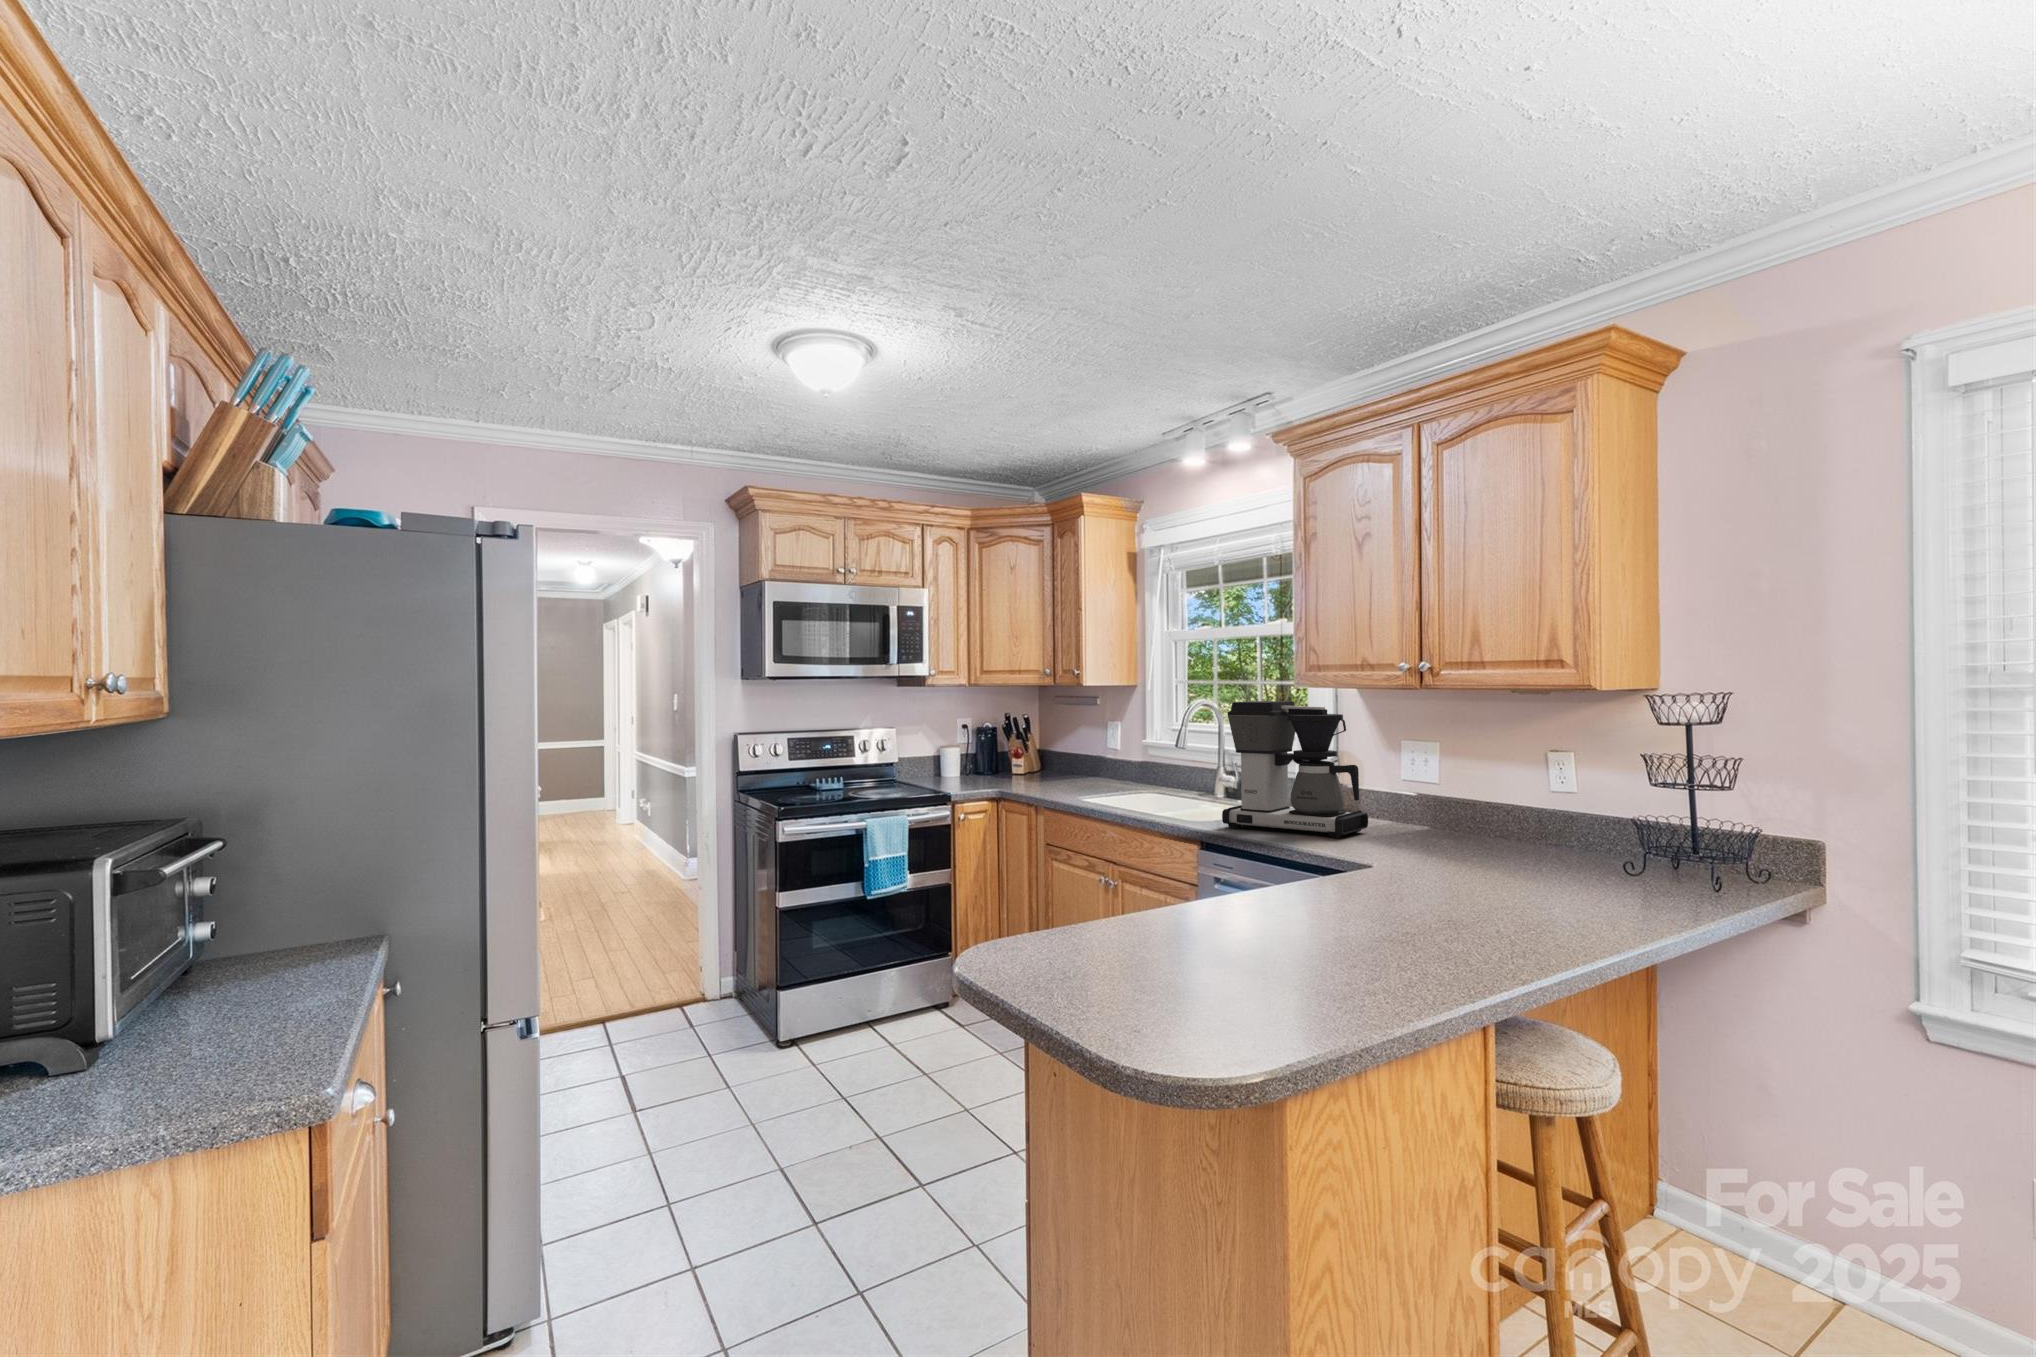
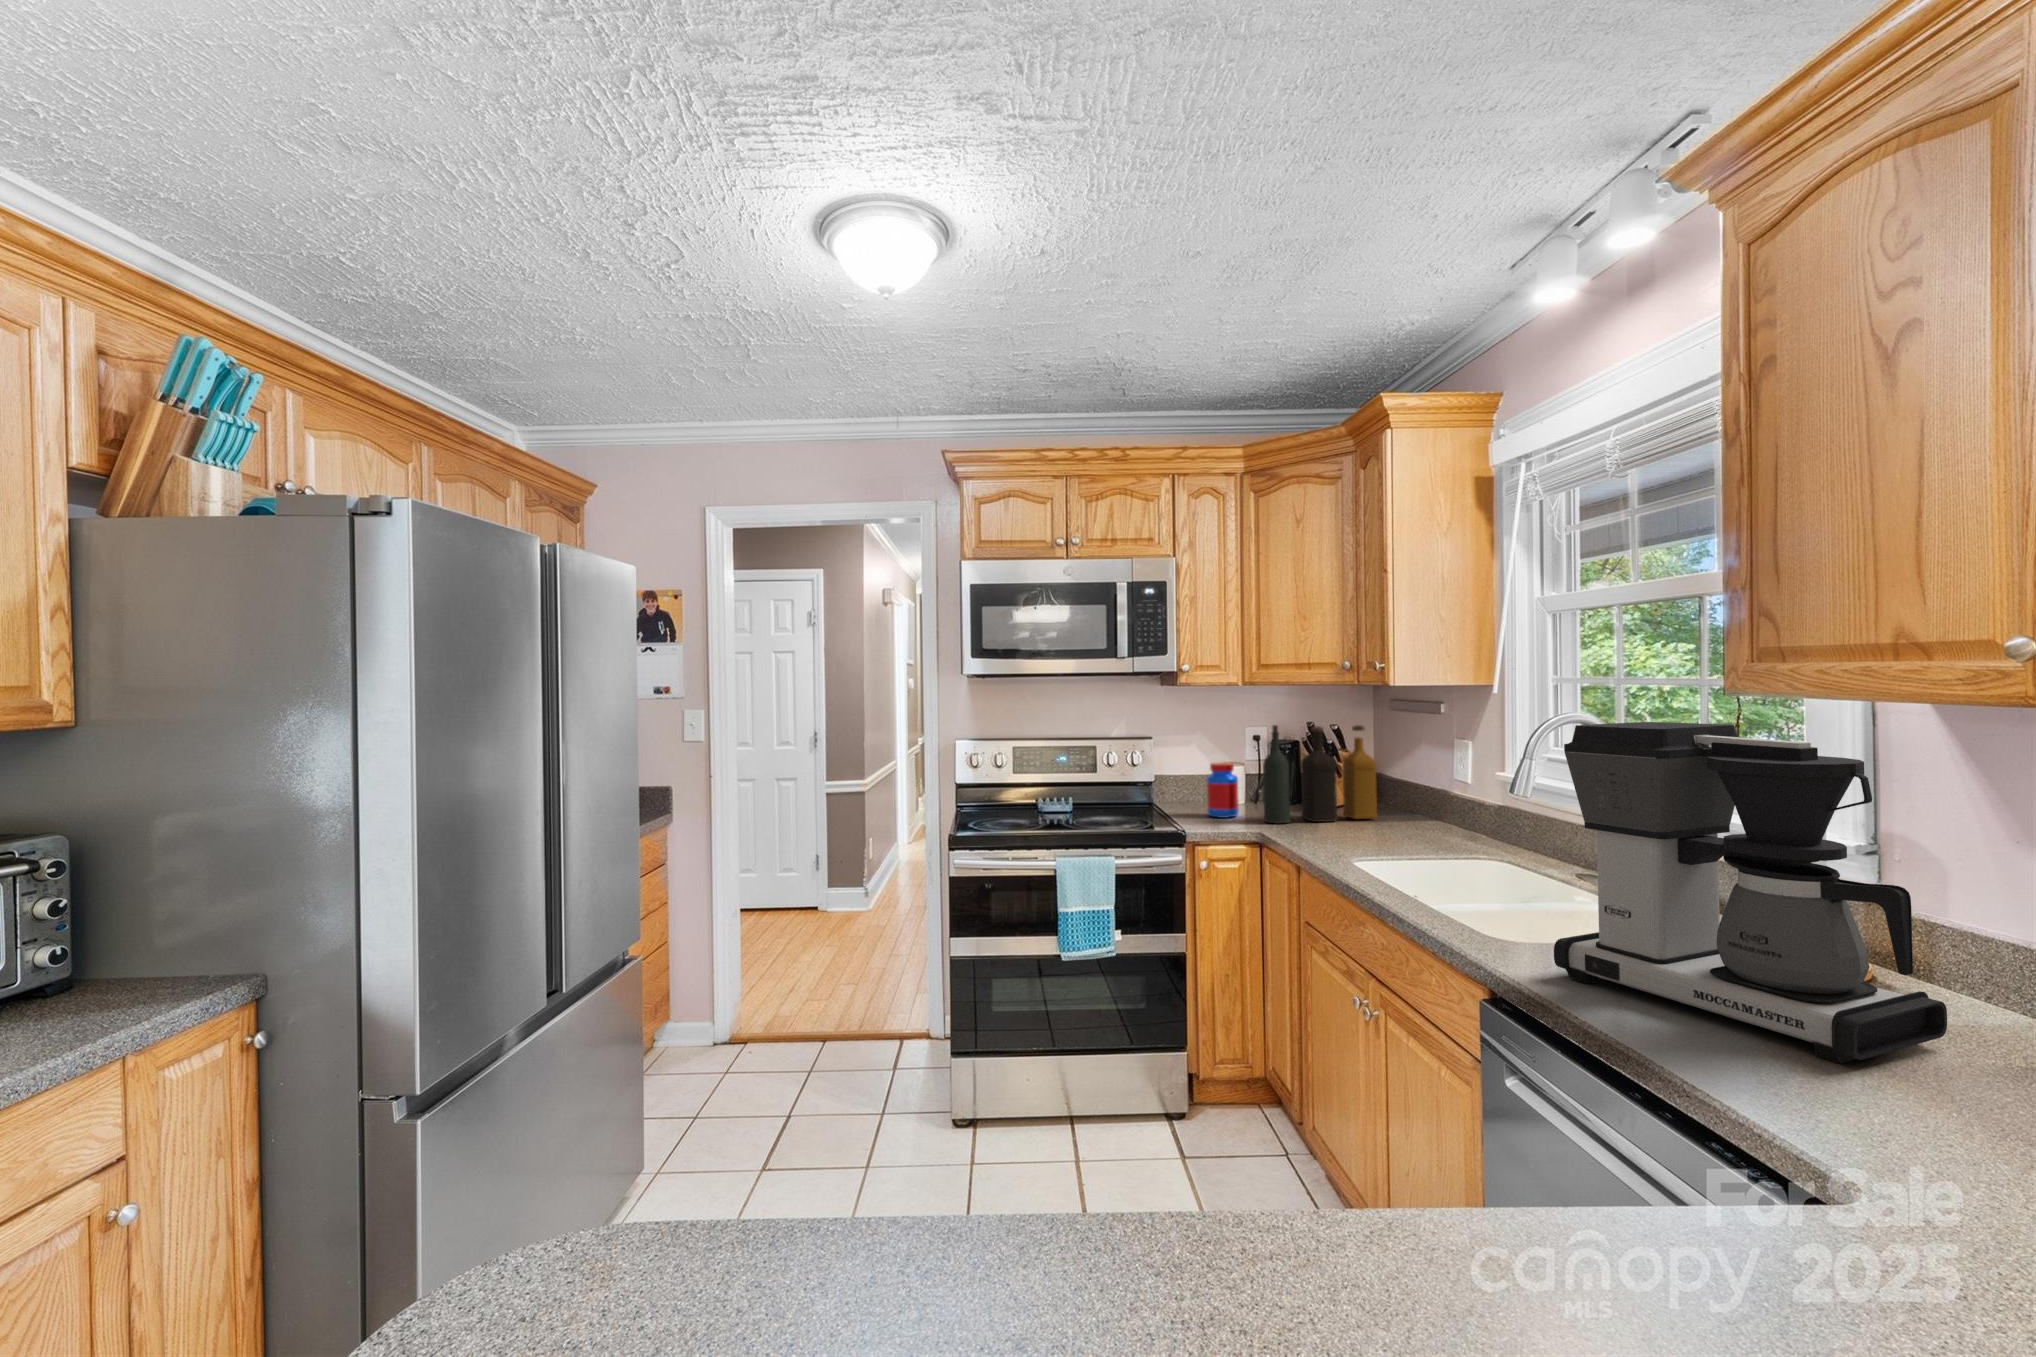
bottle: none [992,714,1064,785] -> present [1263,725,1377,823]
jar: none [947,744,970,784] -> present [1207,762,1239,818]

